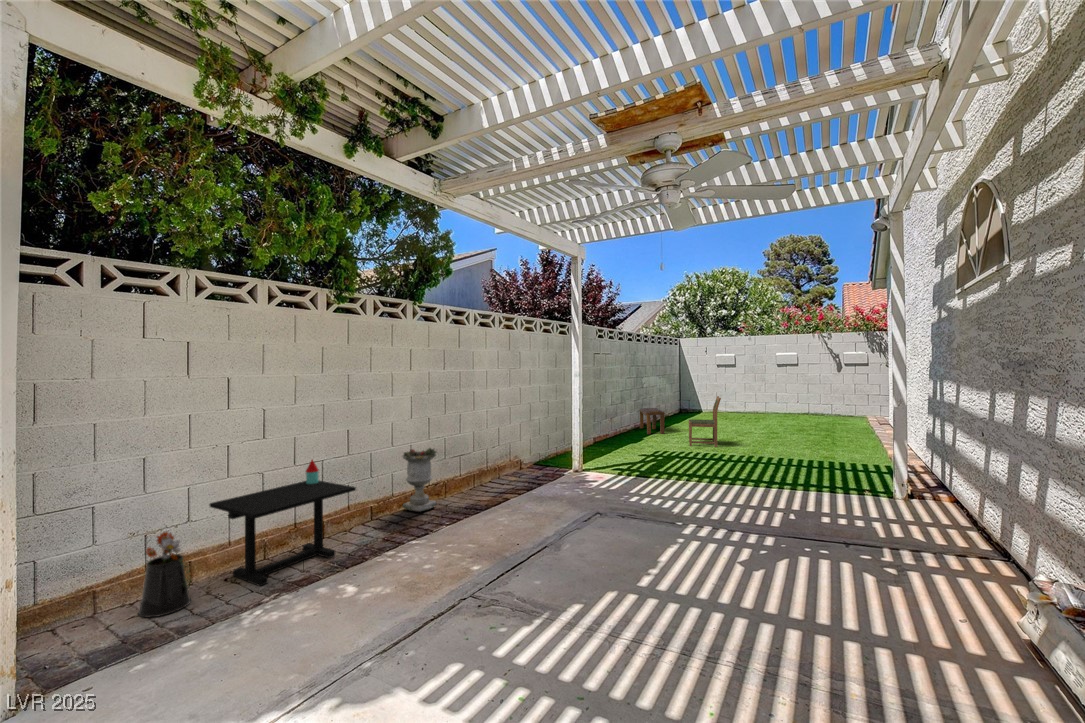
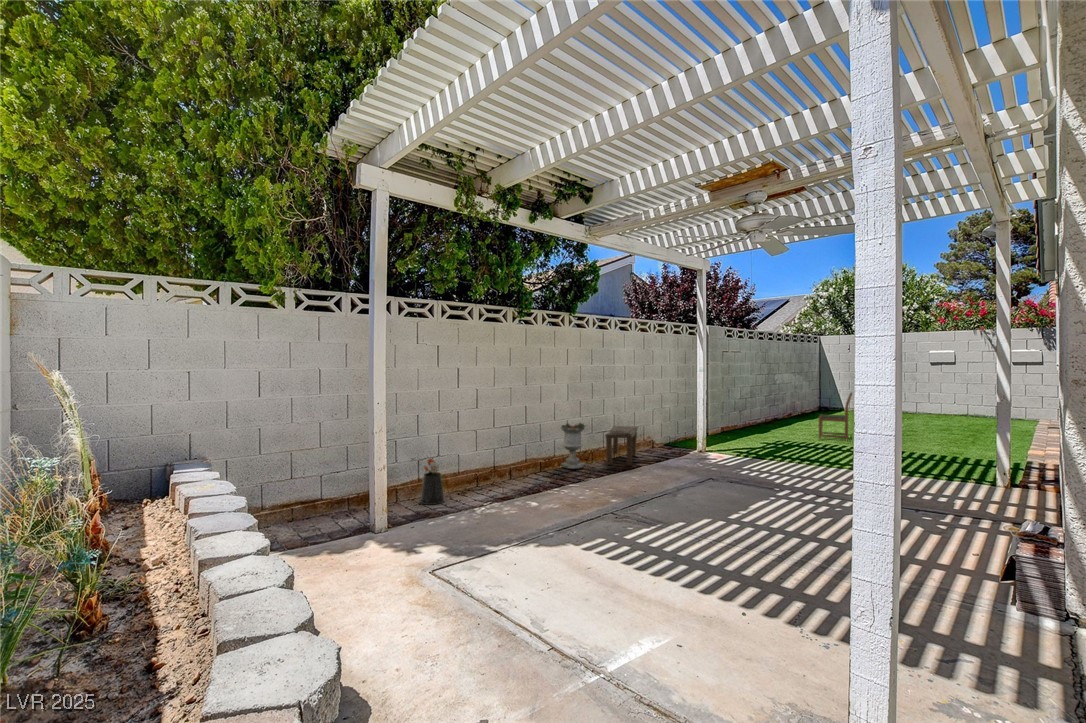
bench: present [639,408,665,434] -> present [606,426,638,466]
side table: present [210,460,356,586] -> none [450,423,533,498]

